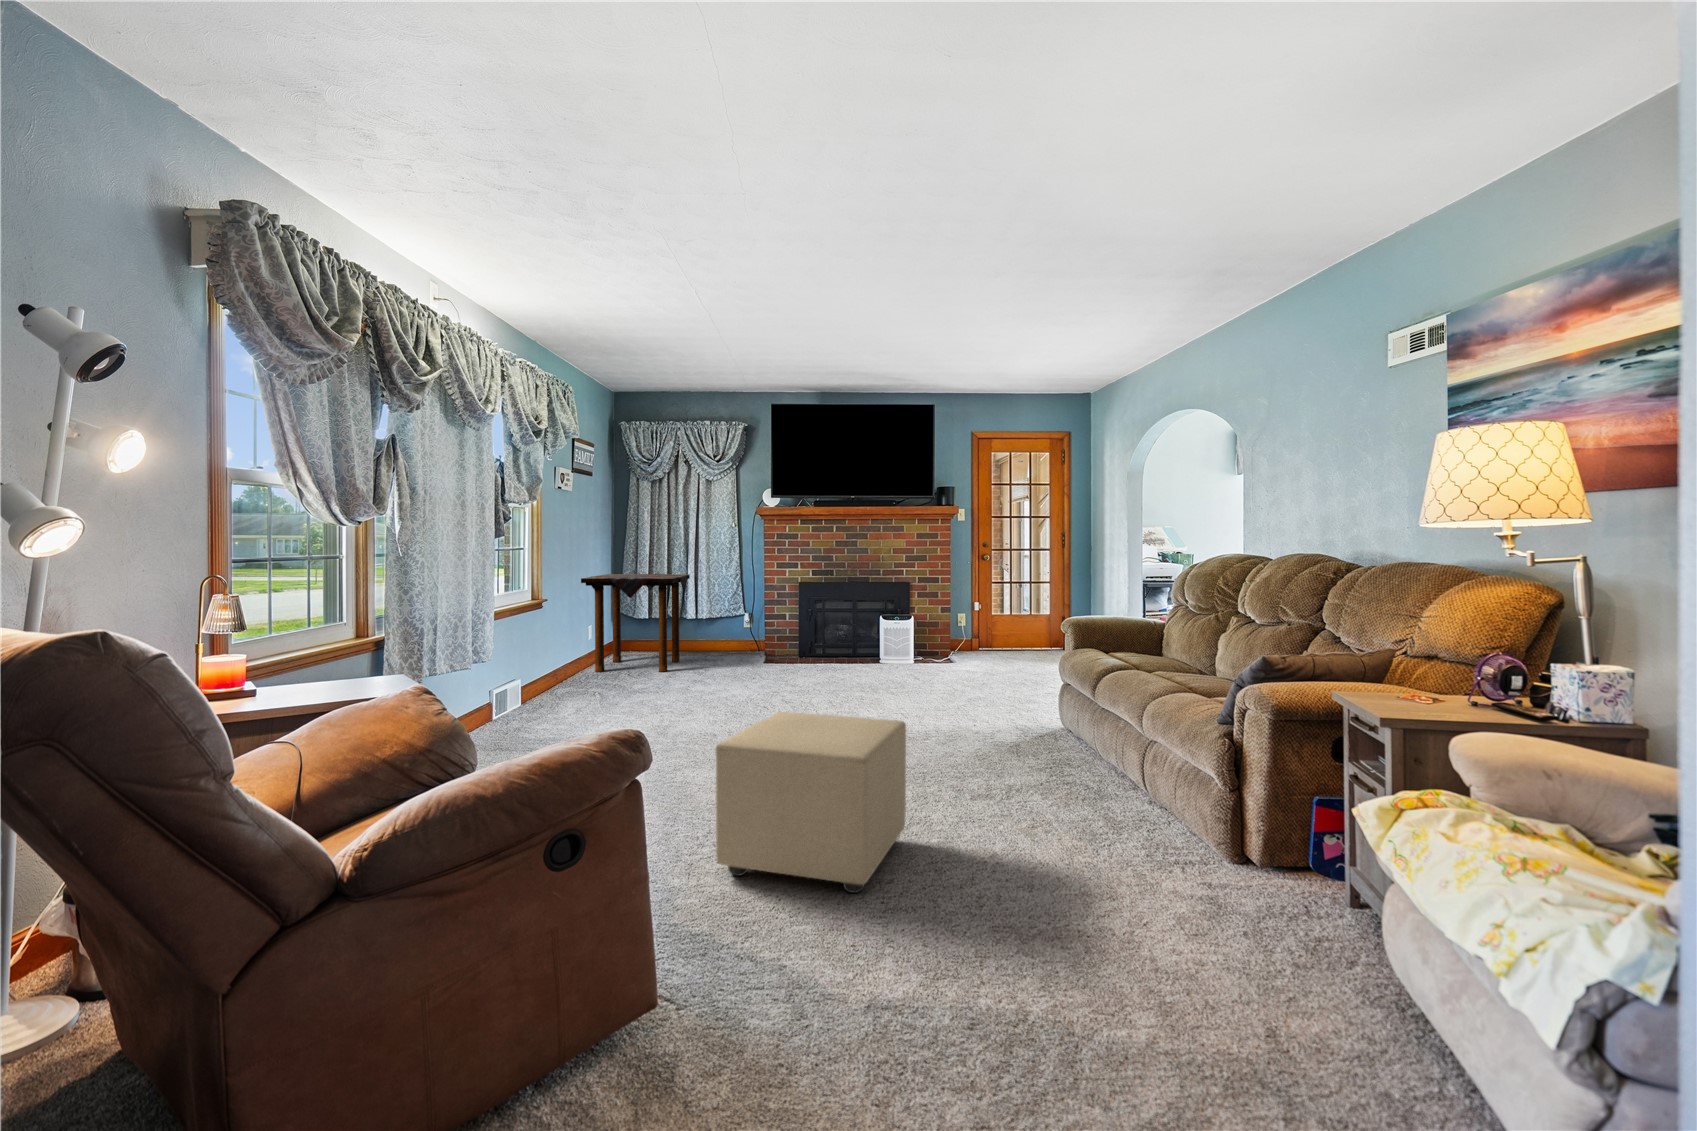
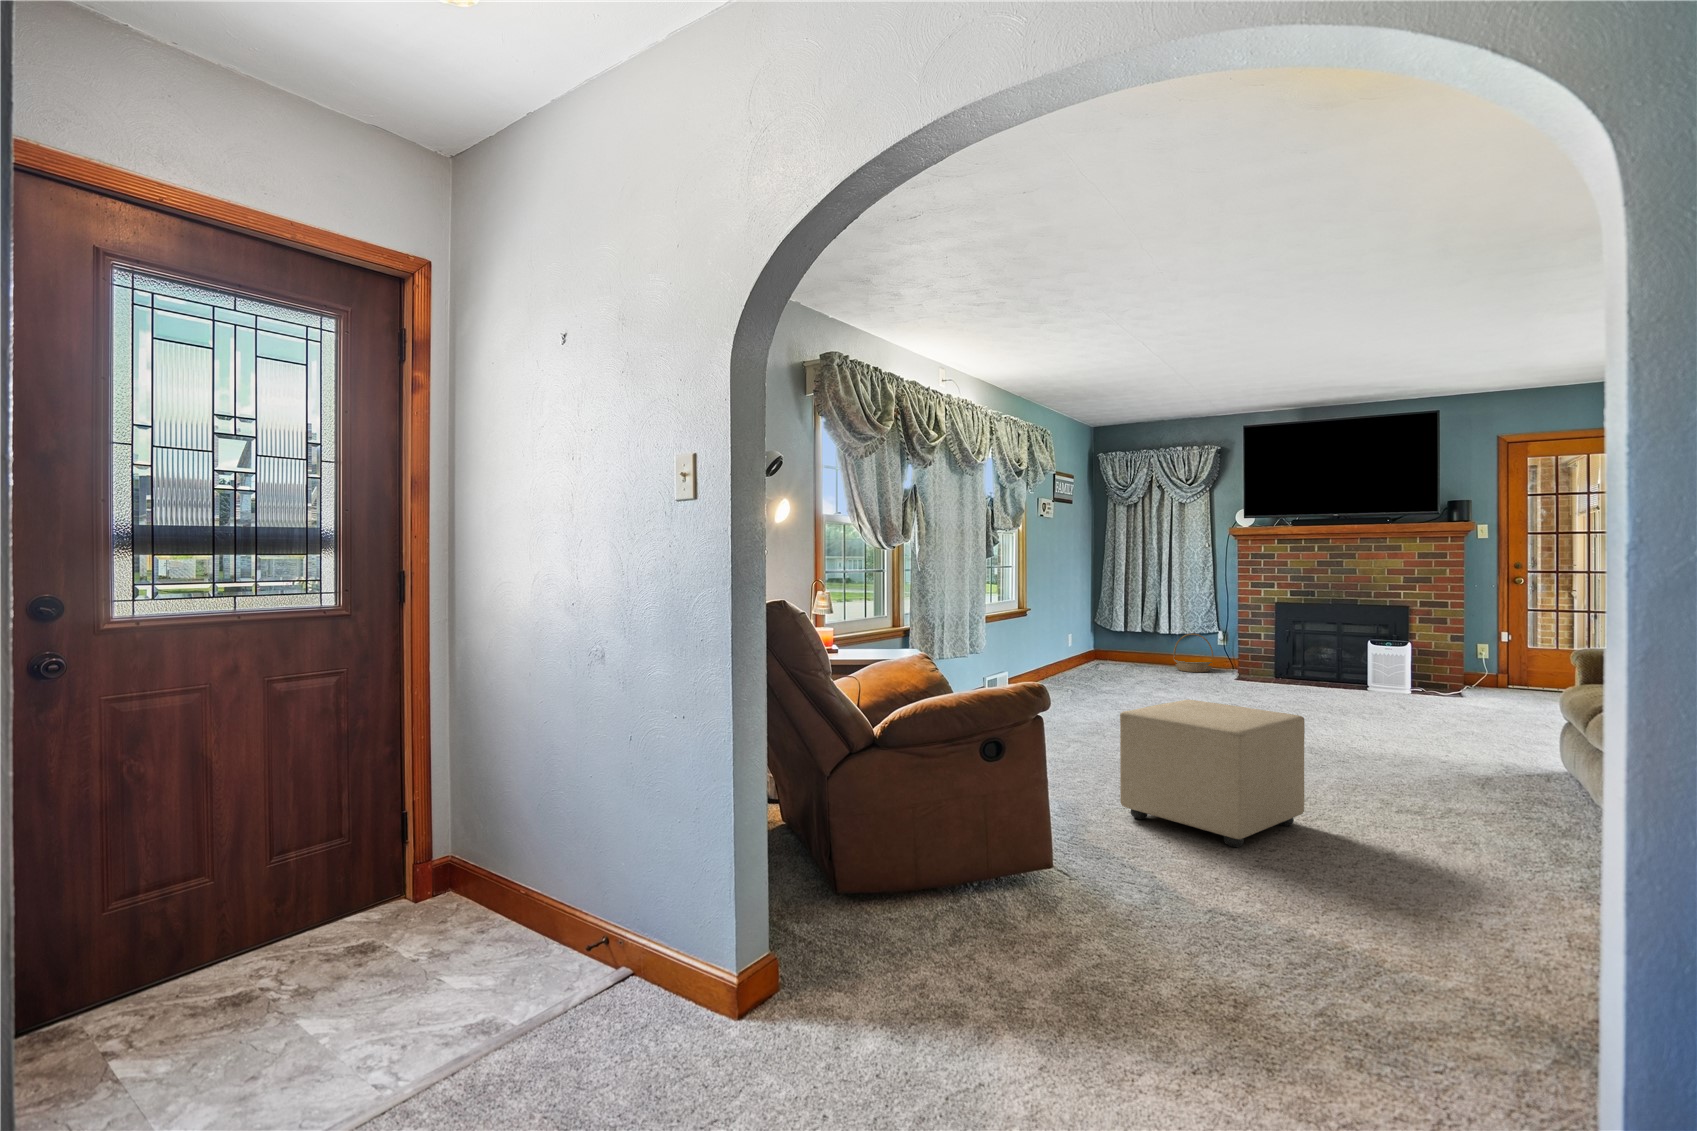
side table: present [581,574,690,672] -> none [1059,590,1160,680]
basket: none [702,617,741,657] -> present [1174,633,1213,672]

